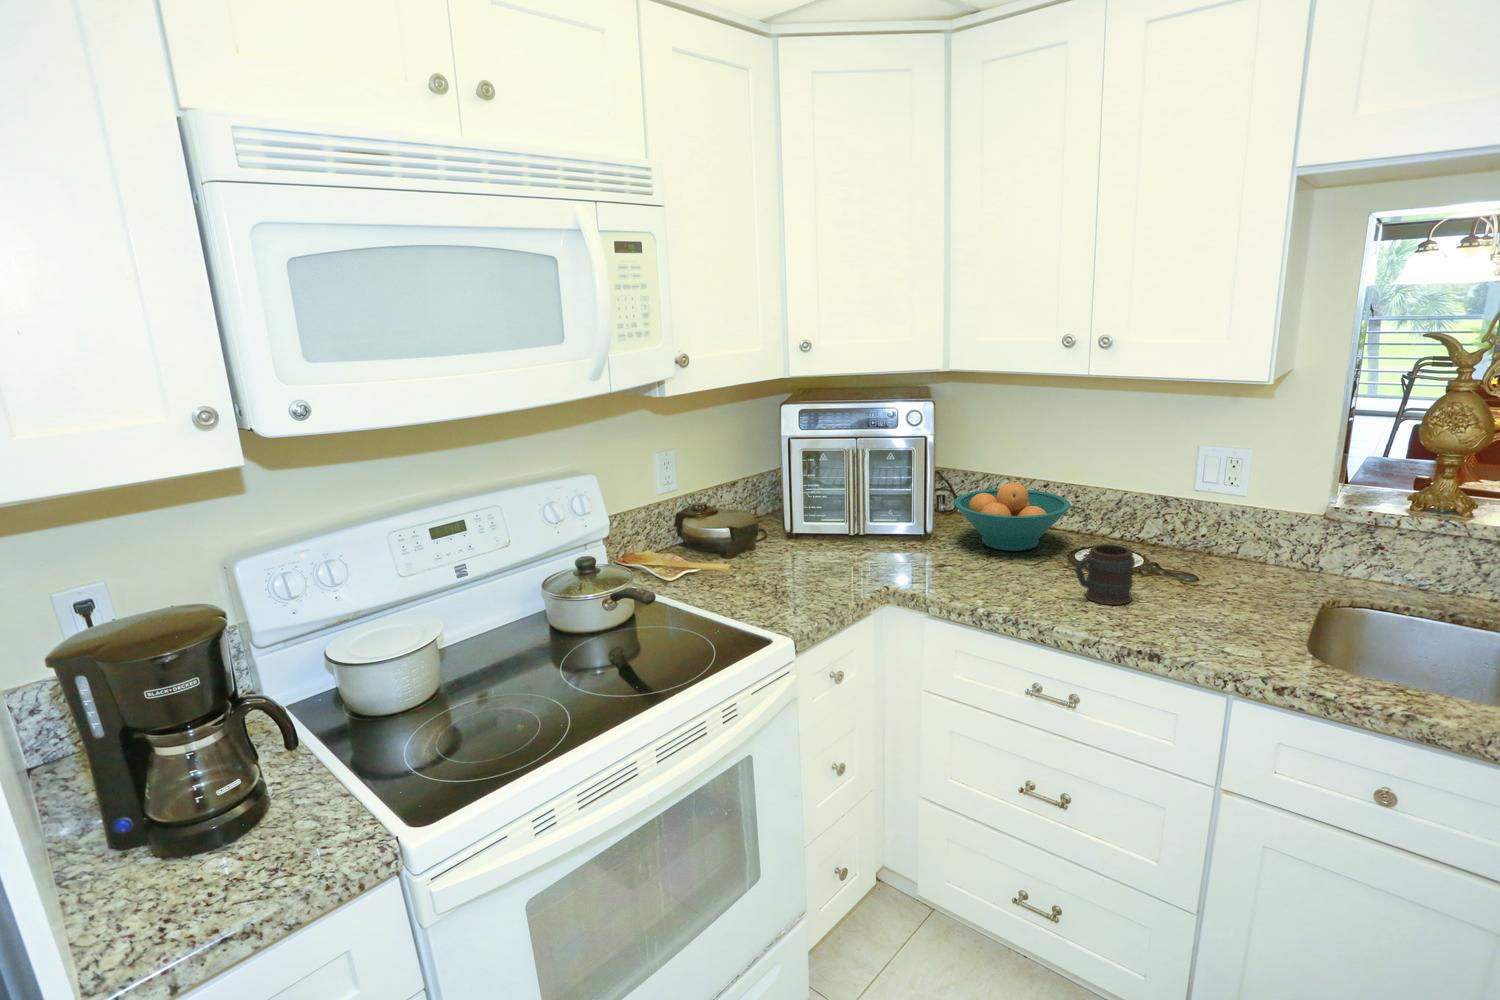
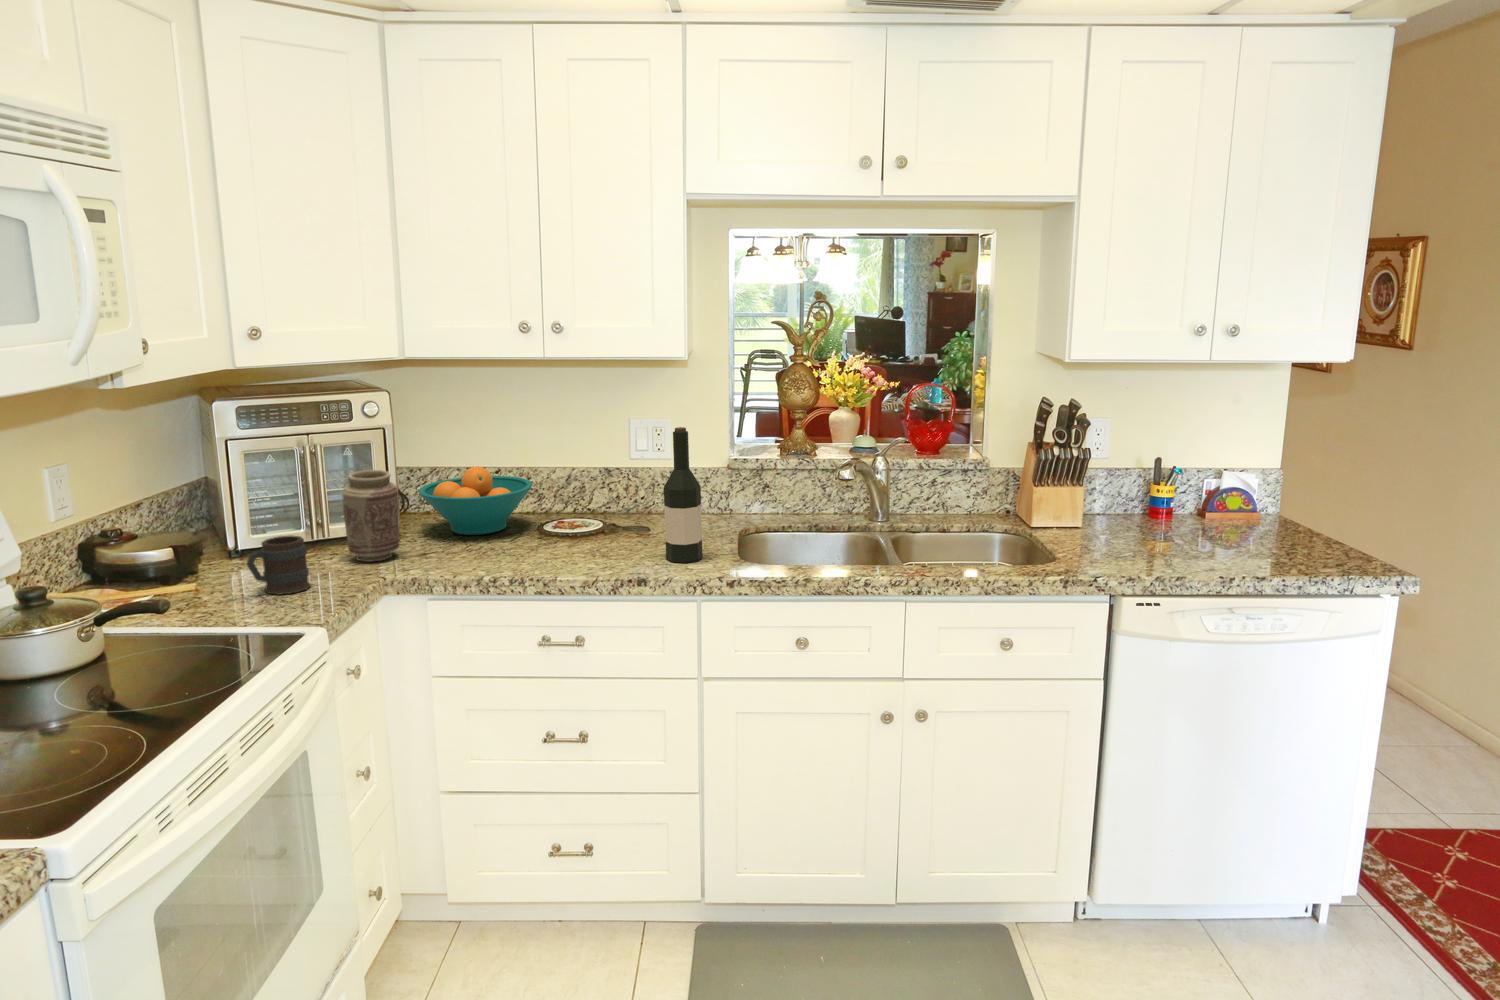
wine bottle: none [1200,475,1261,642] -> present [664,427,702,563]
vase: none [871,478,922,565] -> present [342,470,400,562]
mug: present [1075,544,1135,605] -> present [246,536,310,595]

